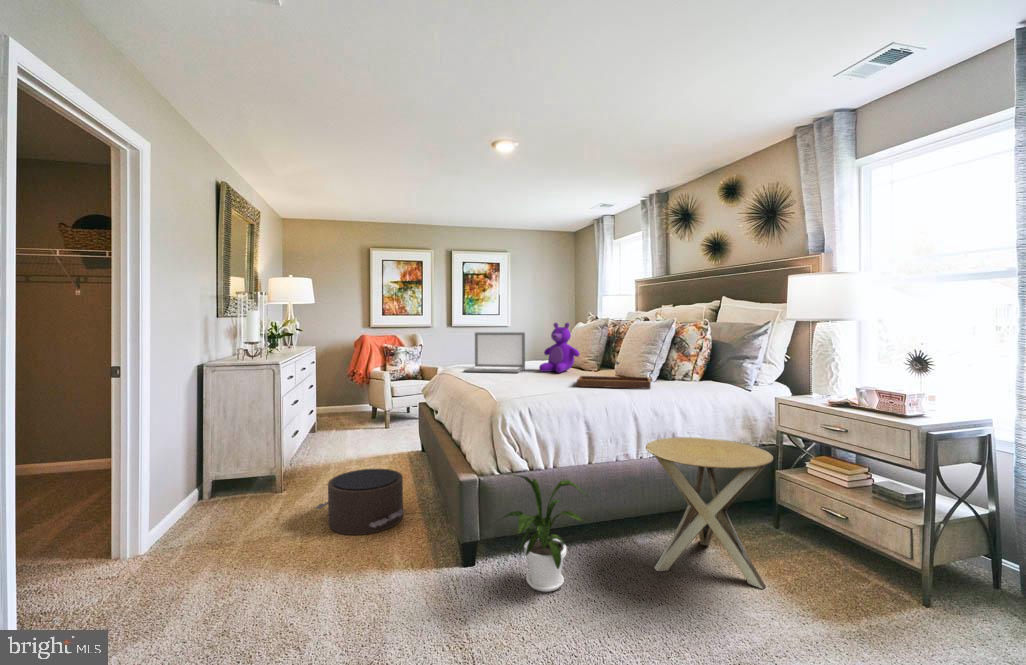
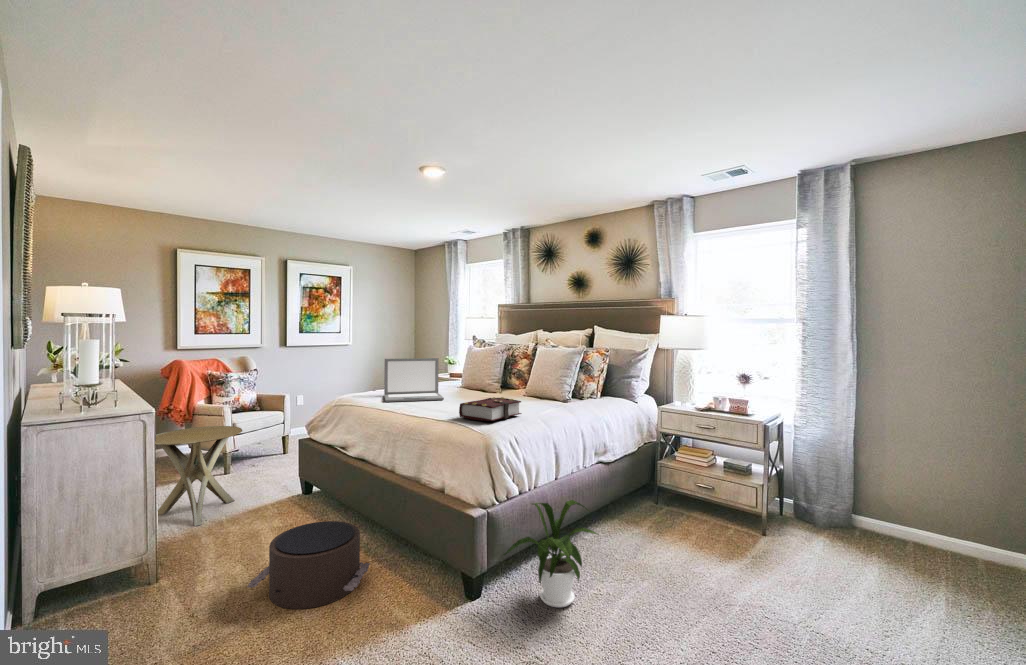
teddy bear: present [539,323,579,373] -> none [459,349,497,397]
tray: present [577,361,651,389] -> none [521,386,590,411]
book: none [495,370,558,391] -> present [459,397,521,421]
side table: present [646,437,773,589] -> present [155,426,242,526]

